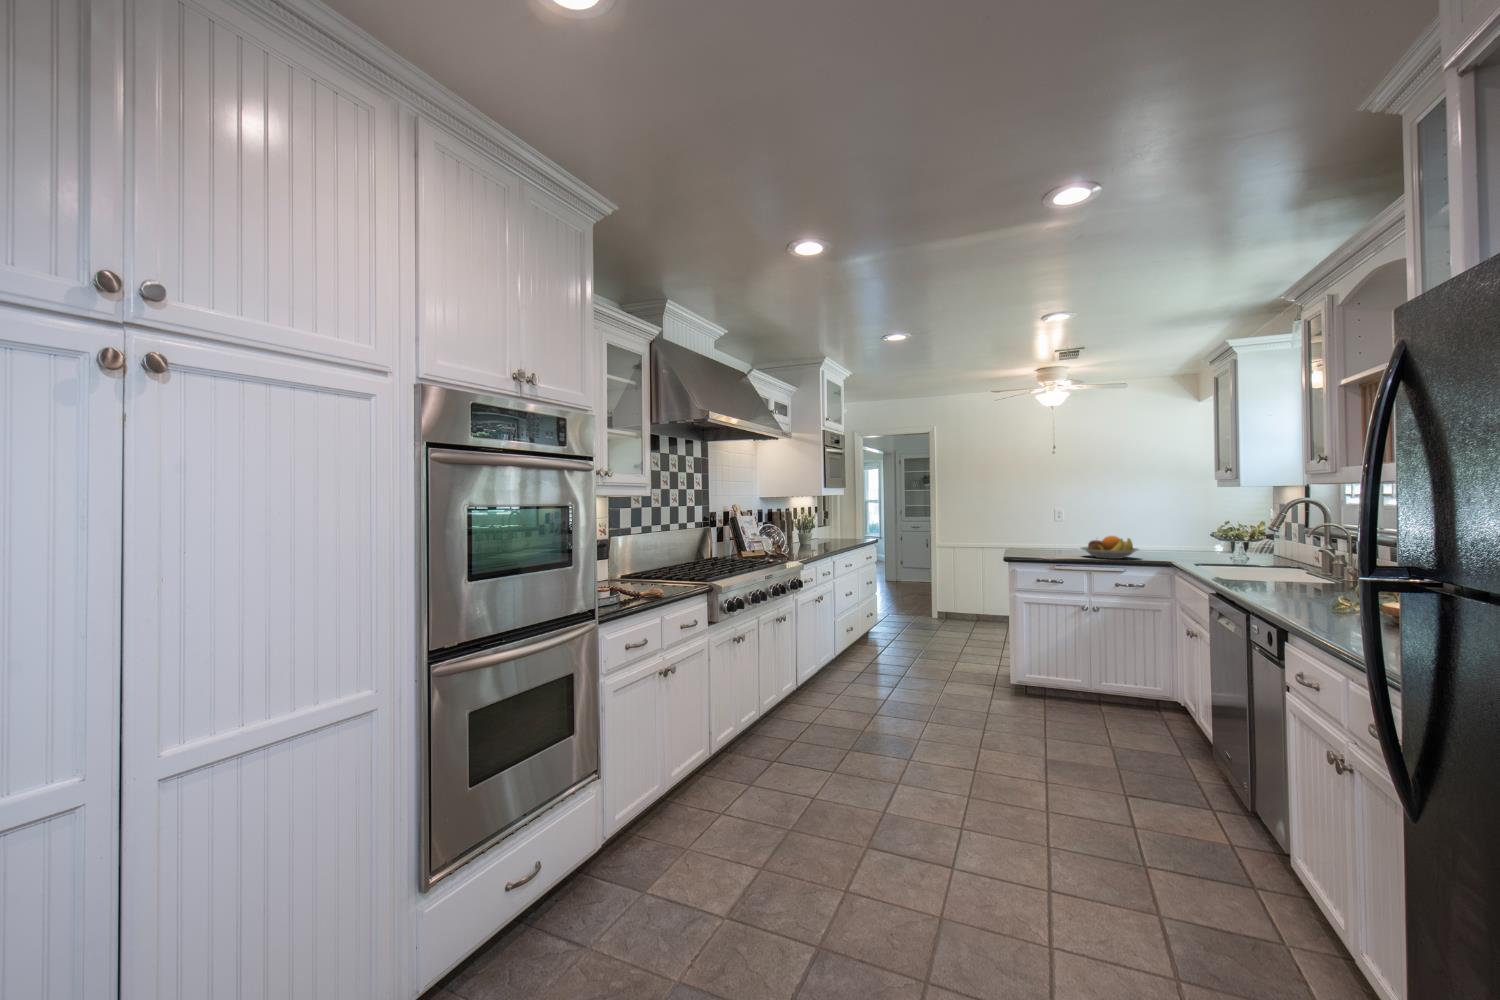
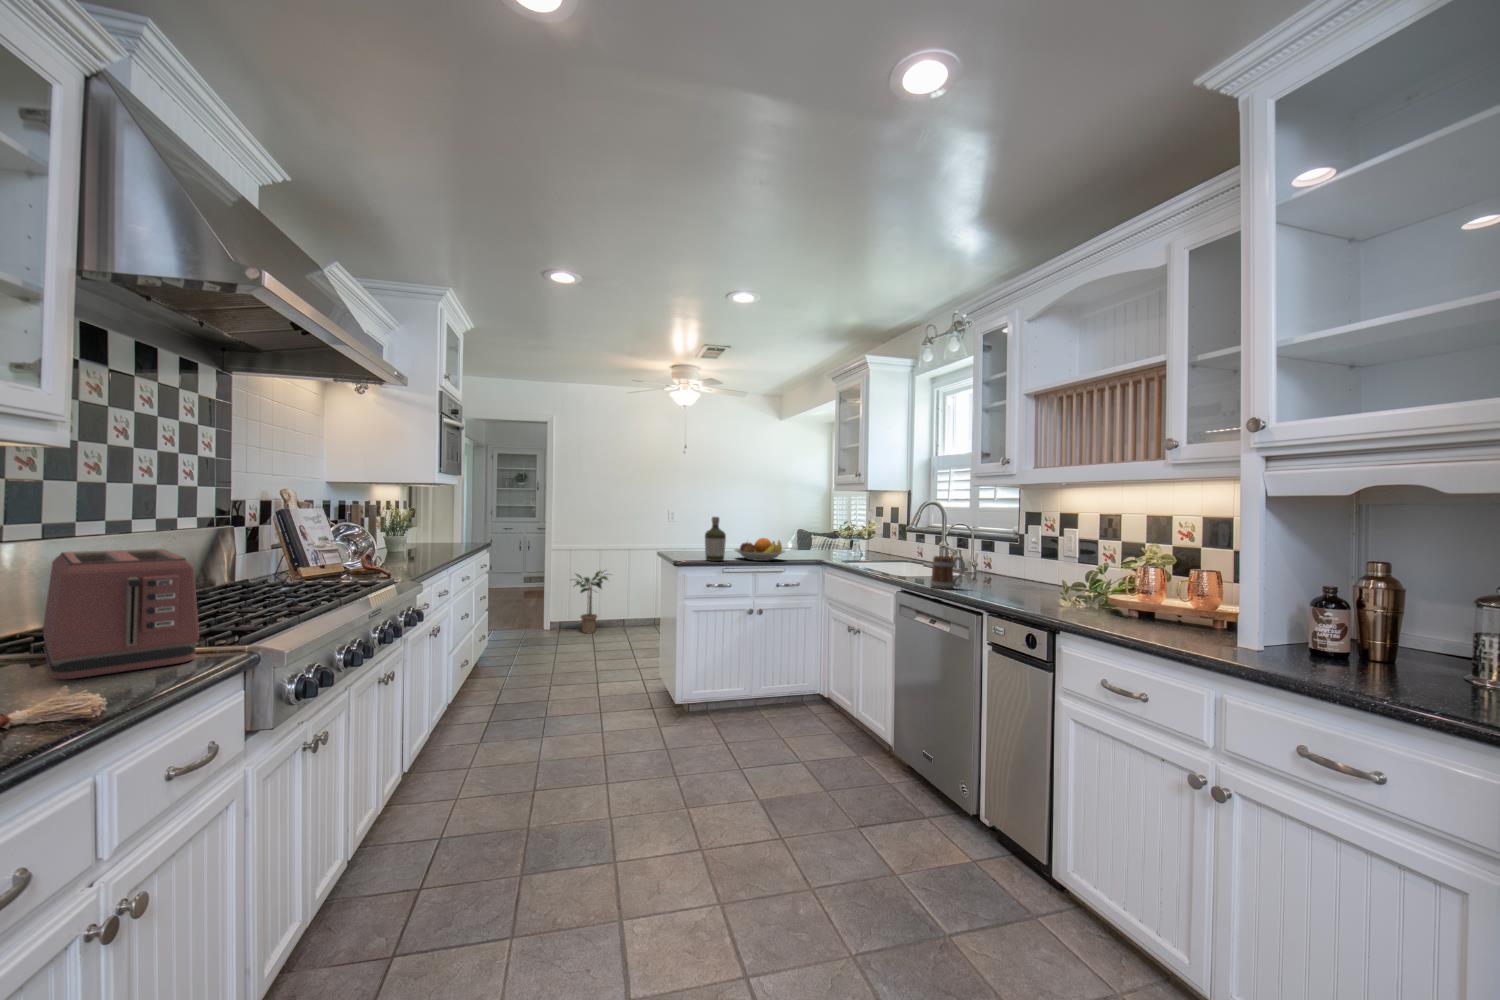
bottle: none [1042,515,1063,558] -> present [705,517,726,561]
toaster: none [644,537,689,586] -> present [43,549,199,679]
mug: none [1256,553,1304,589] -> present [930,556,965,589]
potted plant: none [949,566,991,625] -> present [575,571,608,633]

